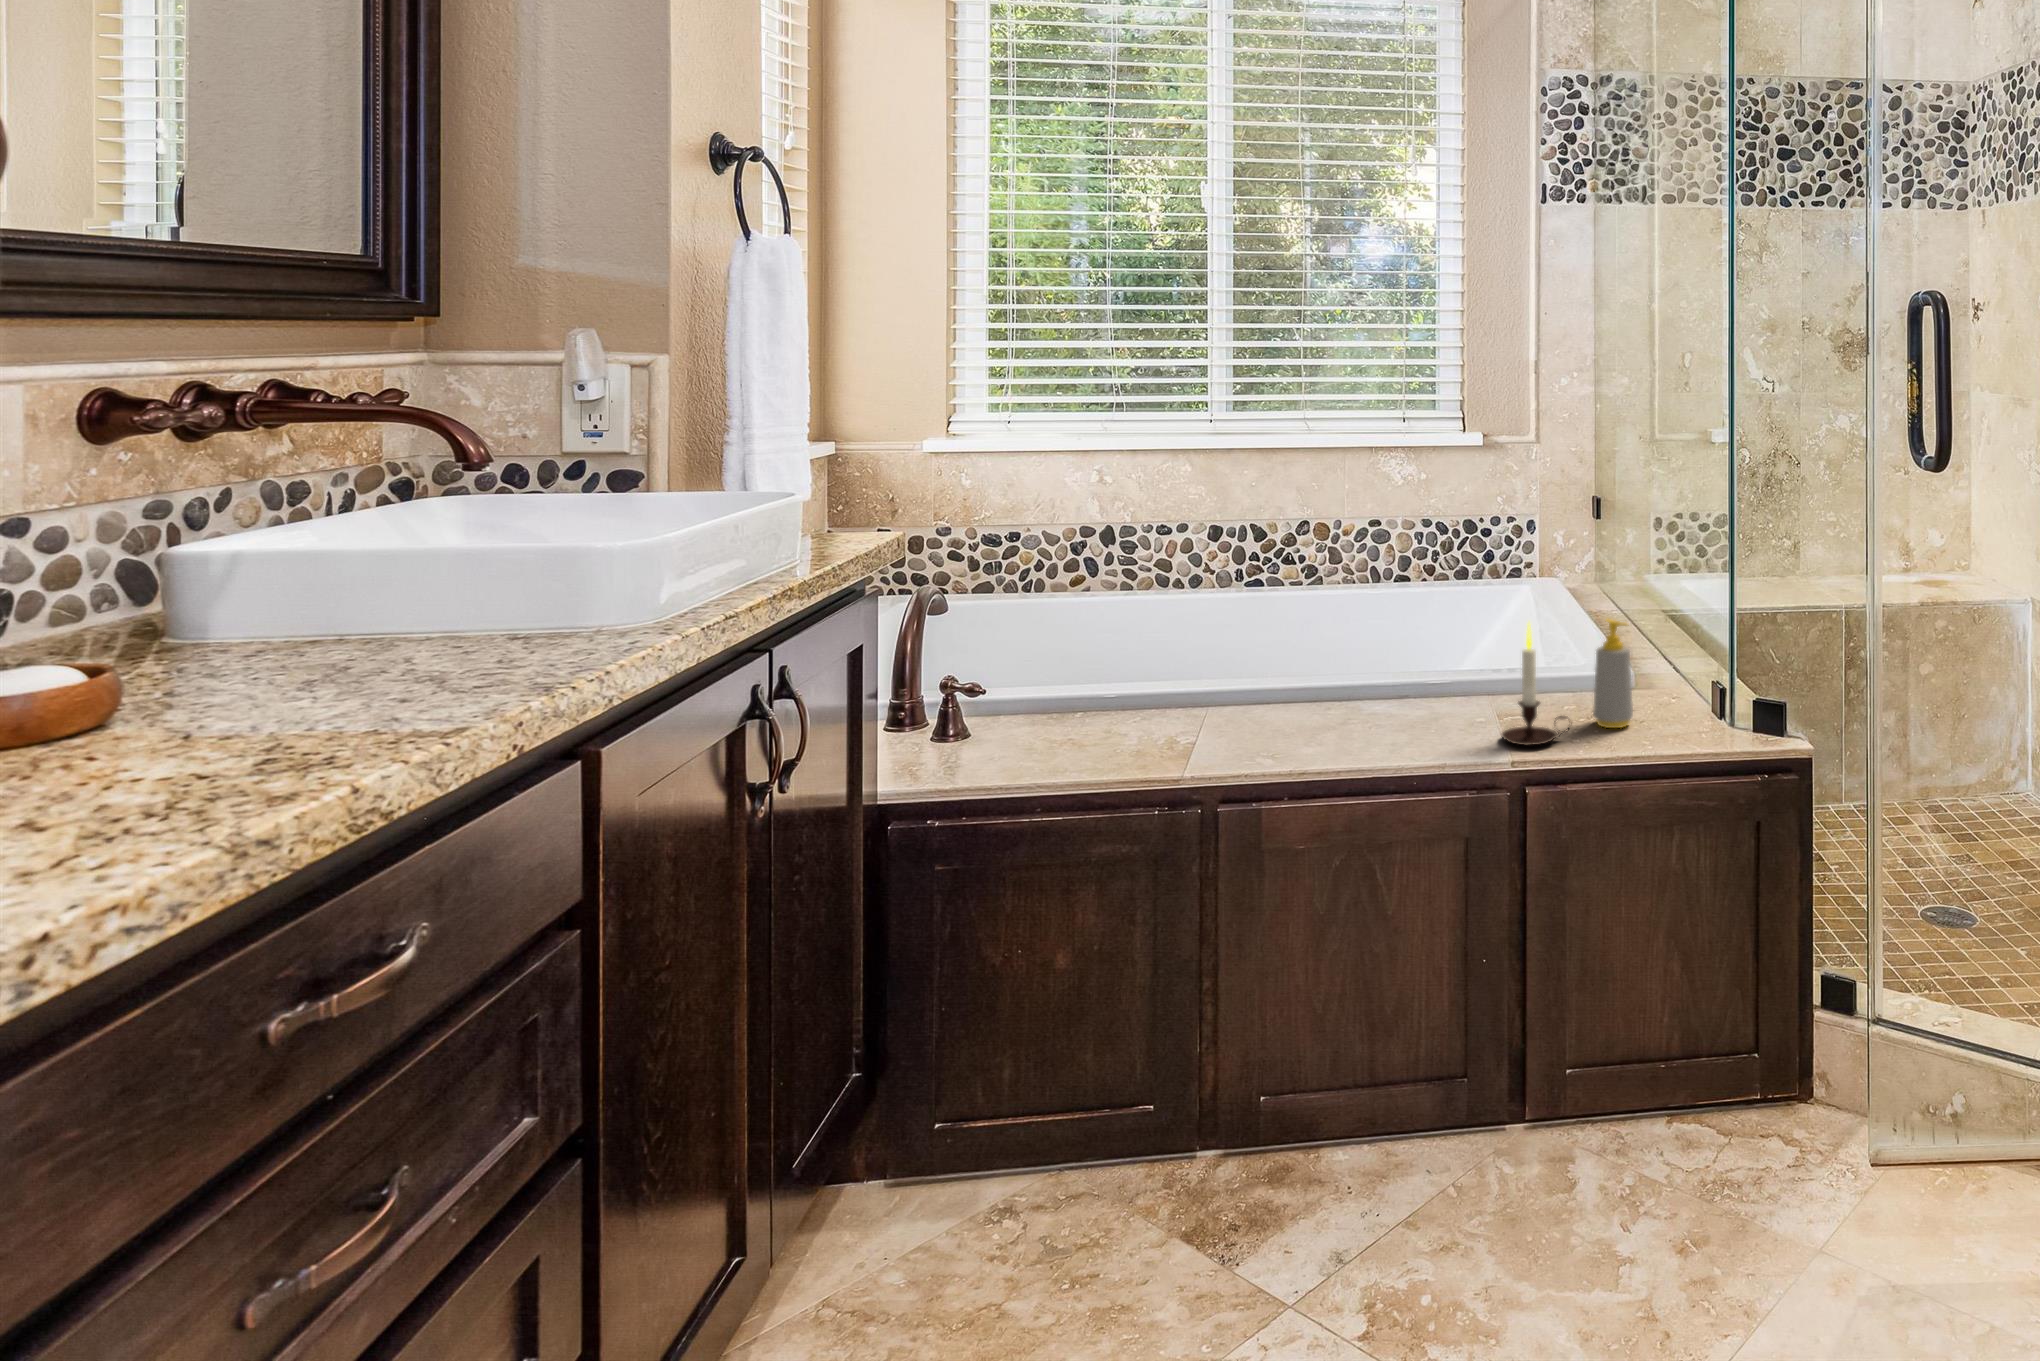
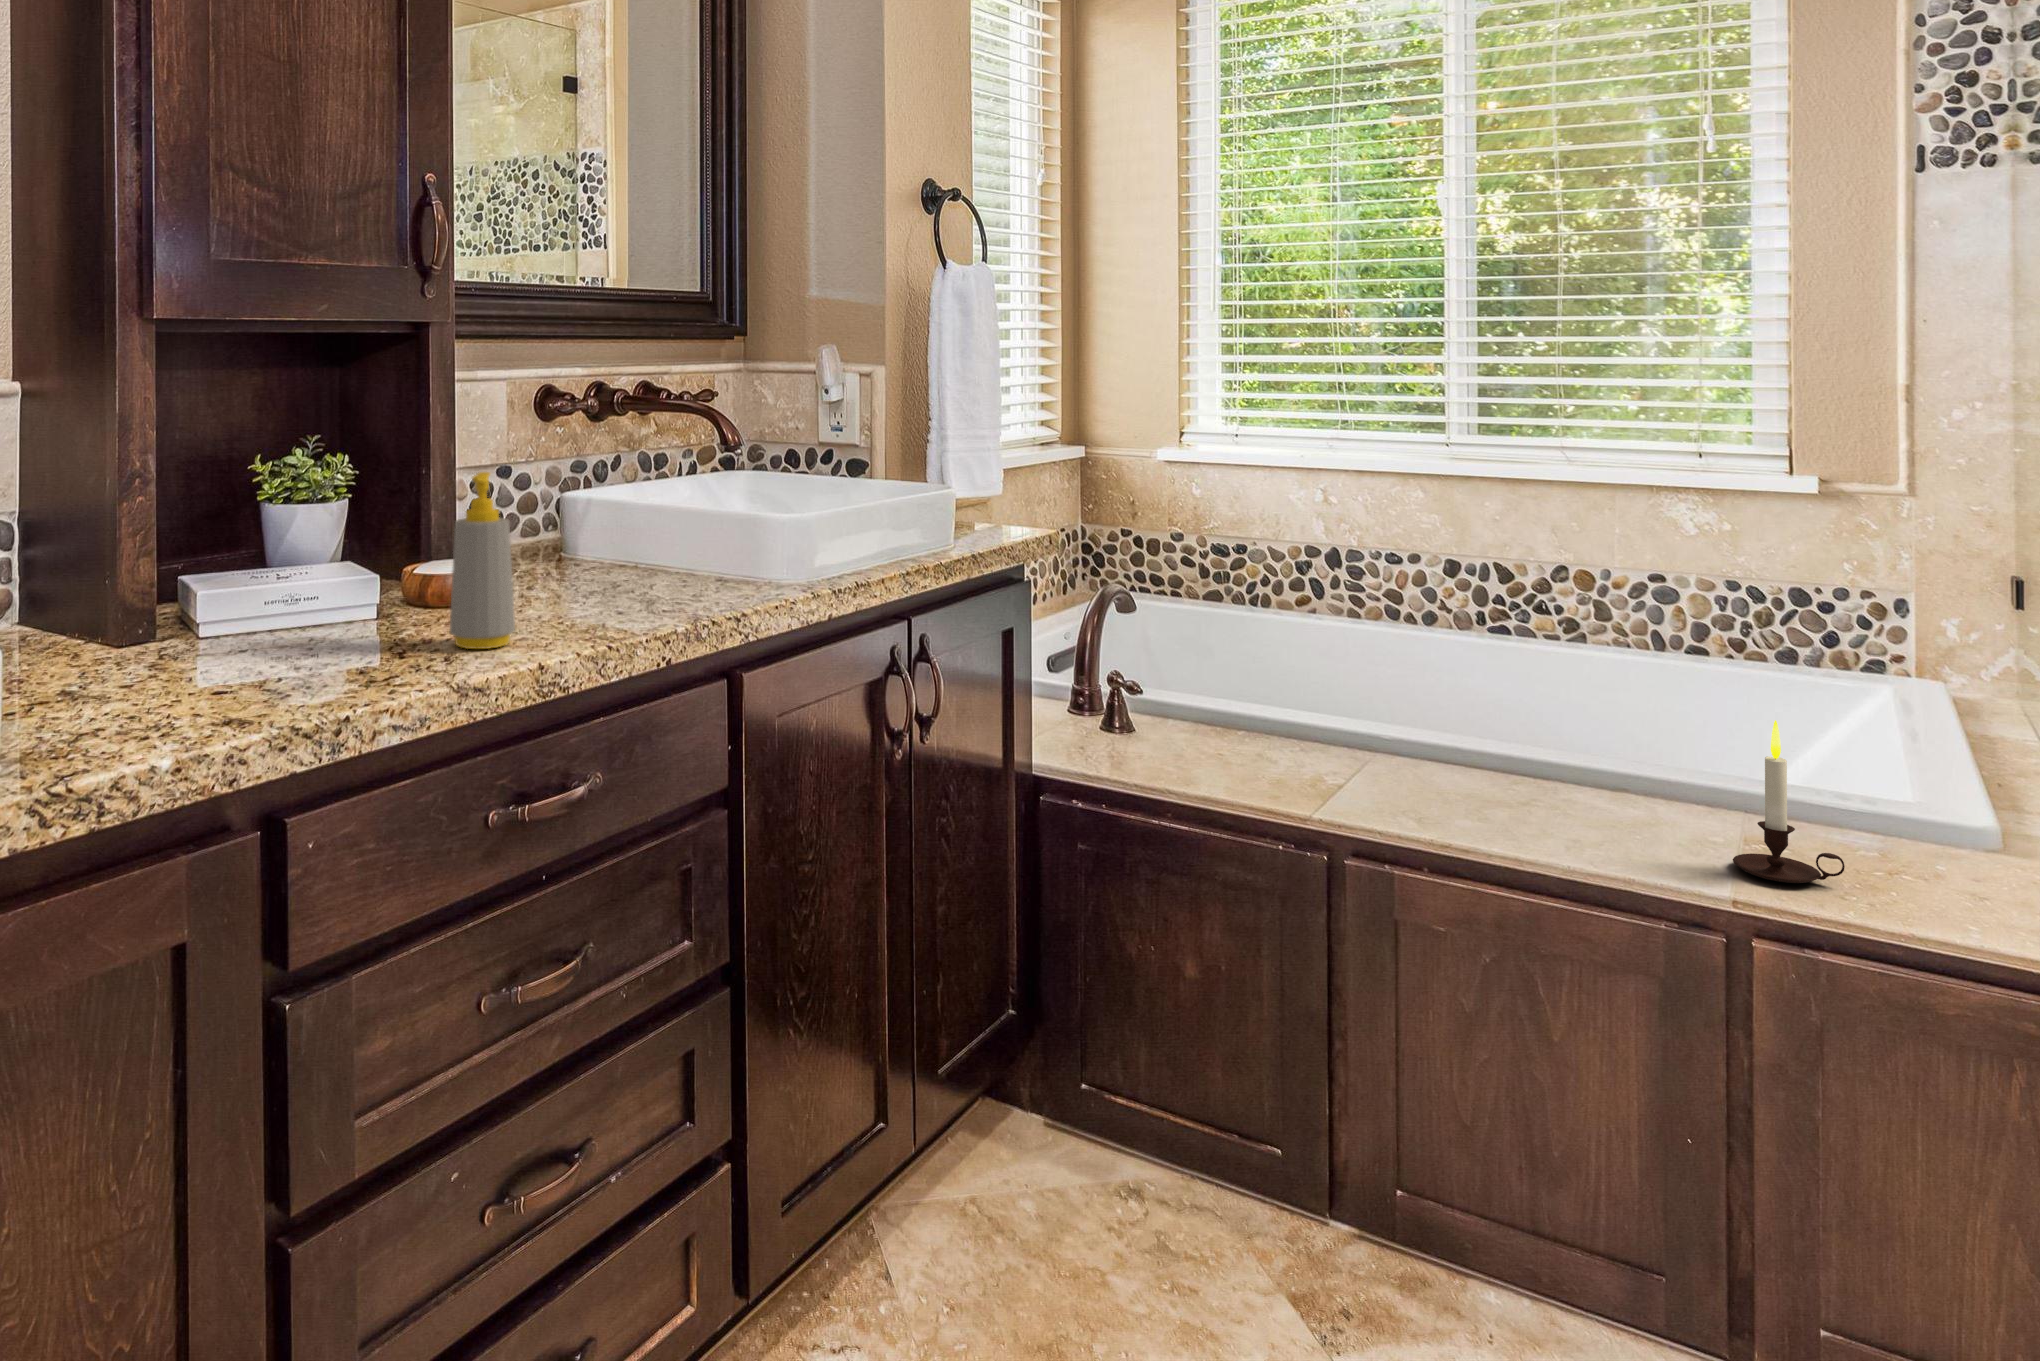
soap bottle: present [1593,619,1633,728] -> present [450,472,515,649]

